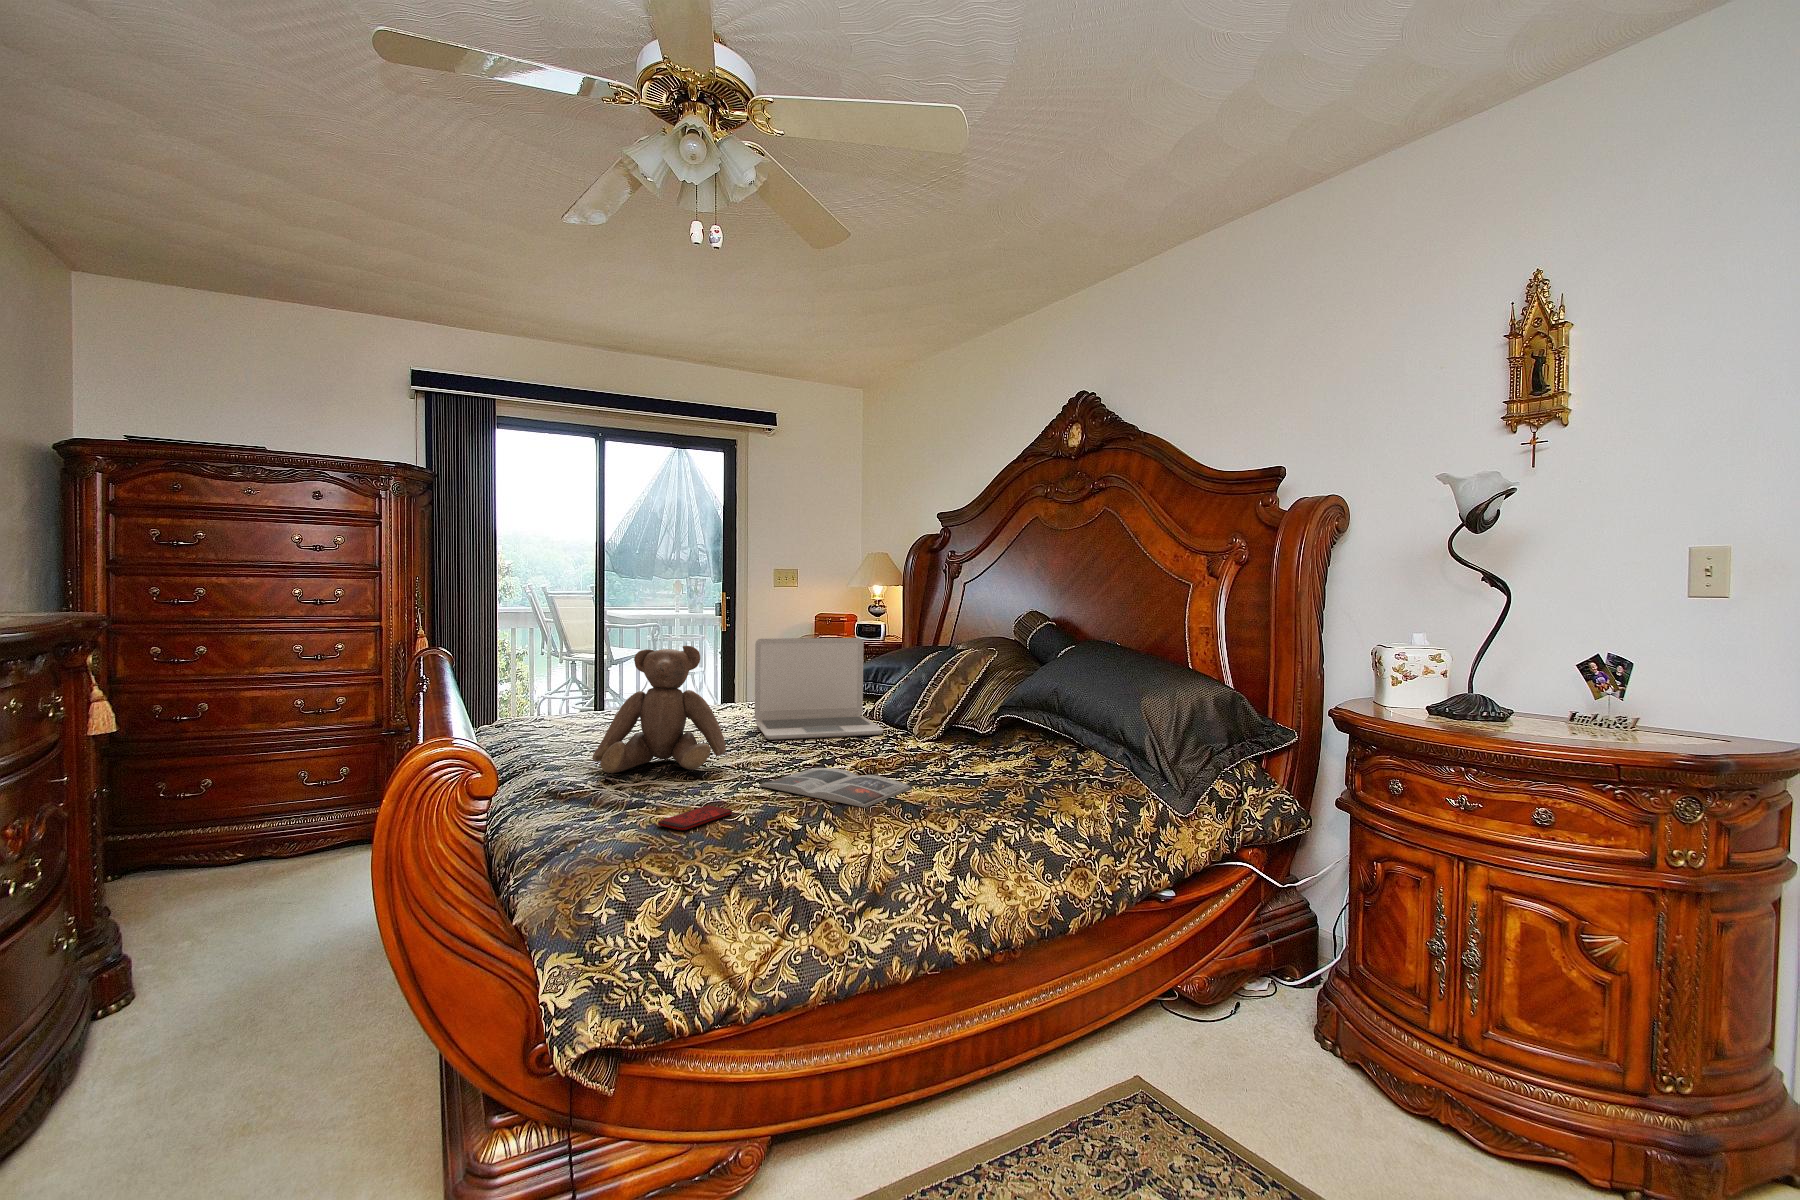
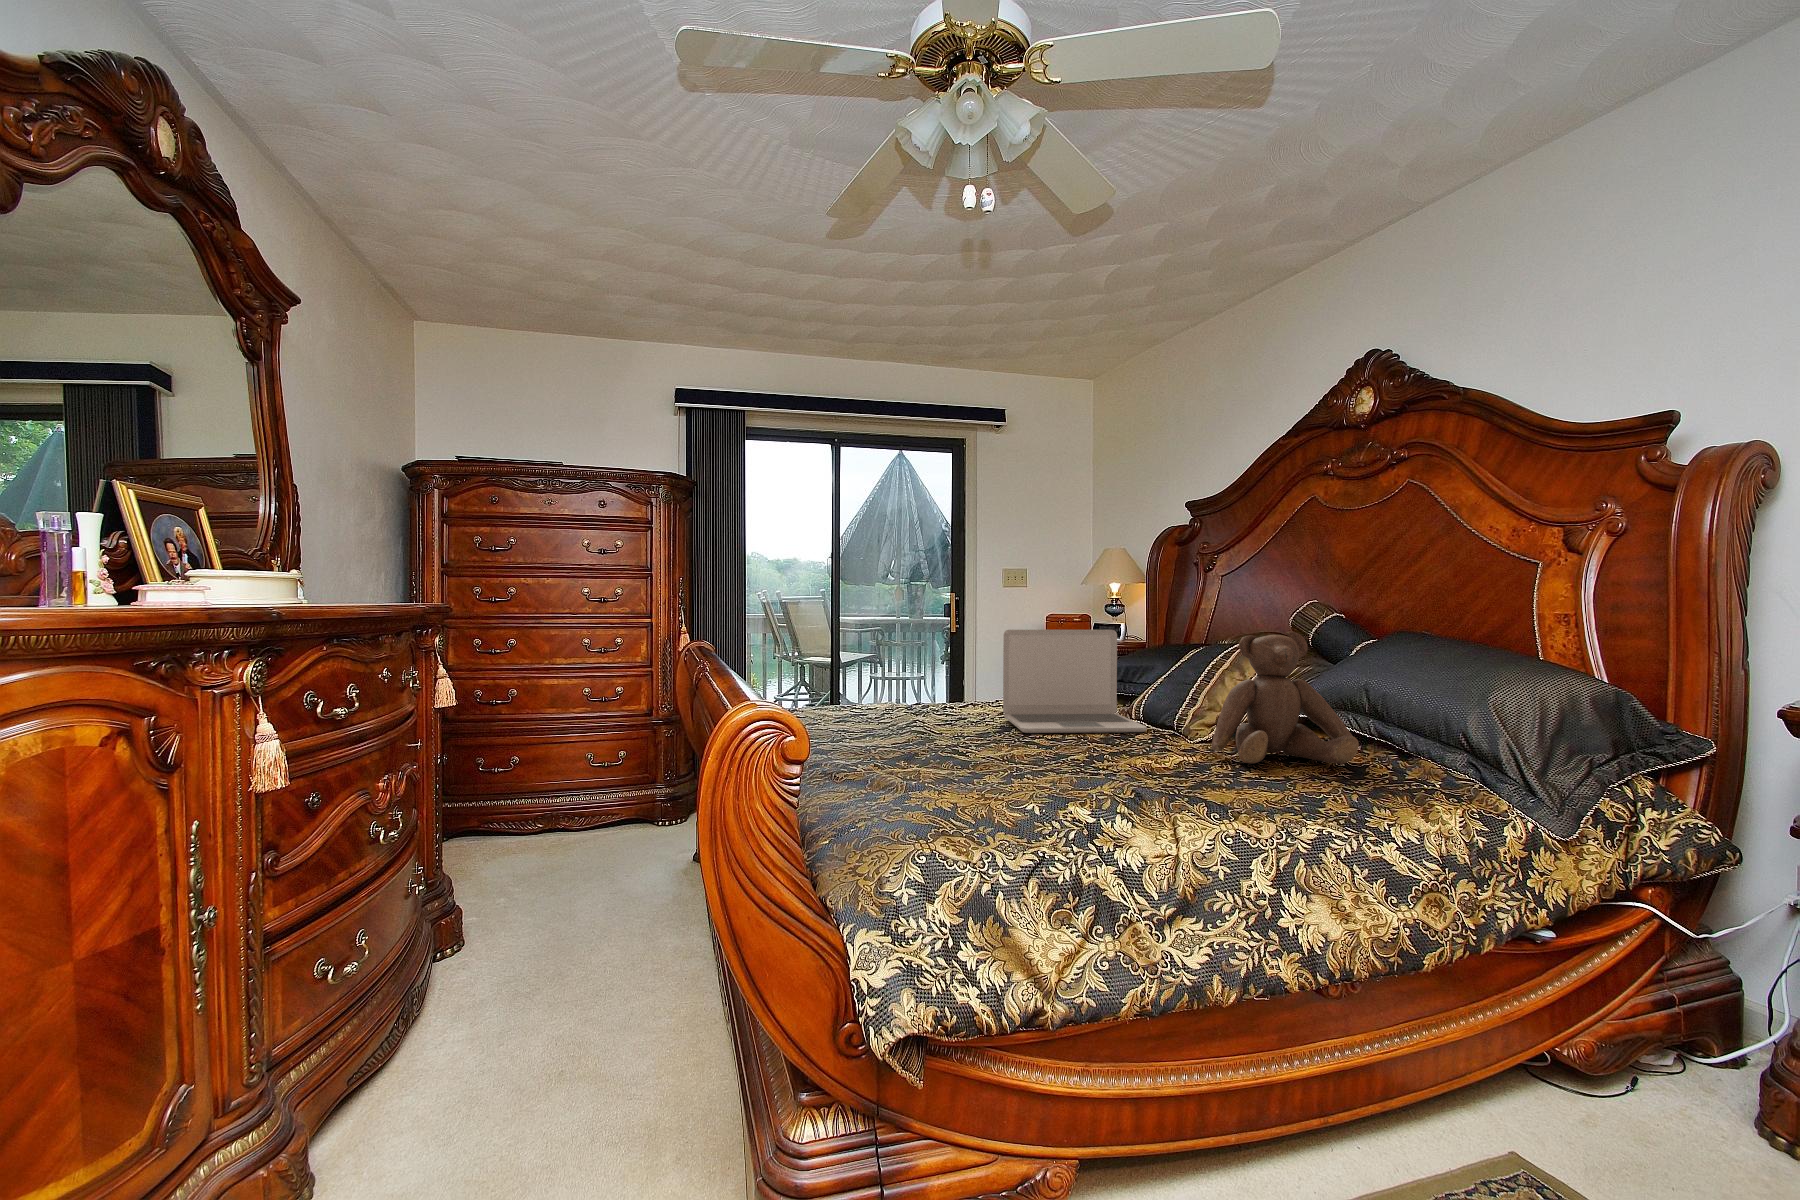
teddy bear: present [592,646,726,773] -> present [1211,632,1359,764]
magazine: present [759,768,911,808] -> none [1034,761,1208,803]
smartphone: present [658,805,732,831] -> none [945,792,1018,815]

